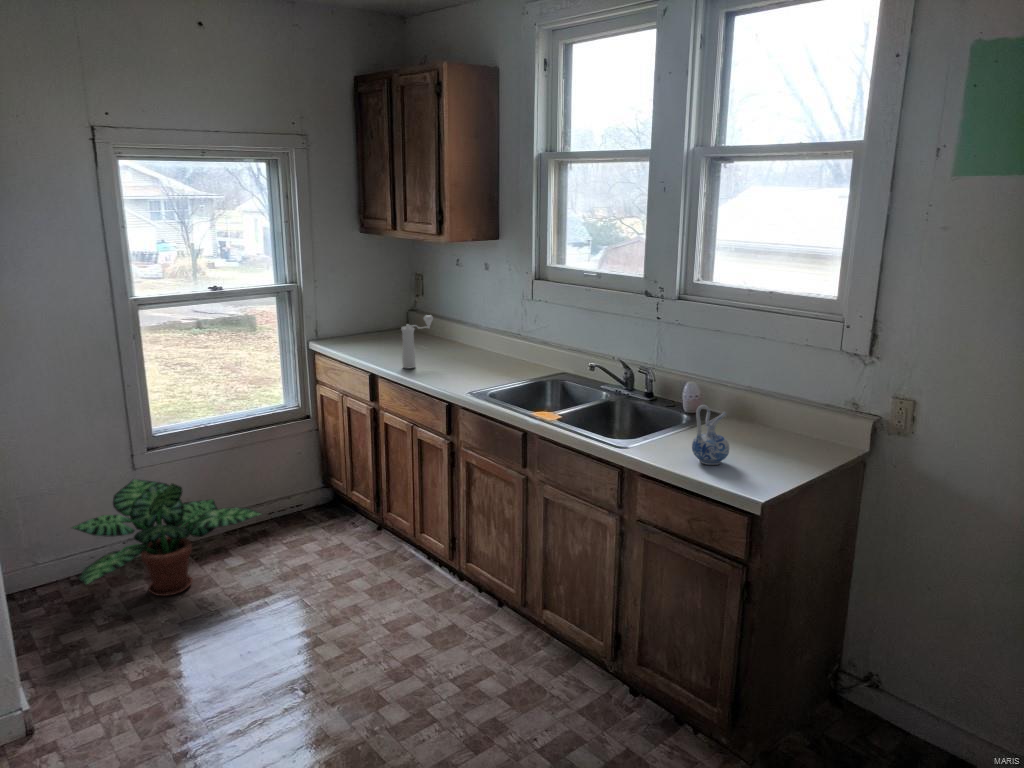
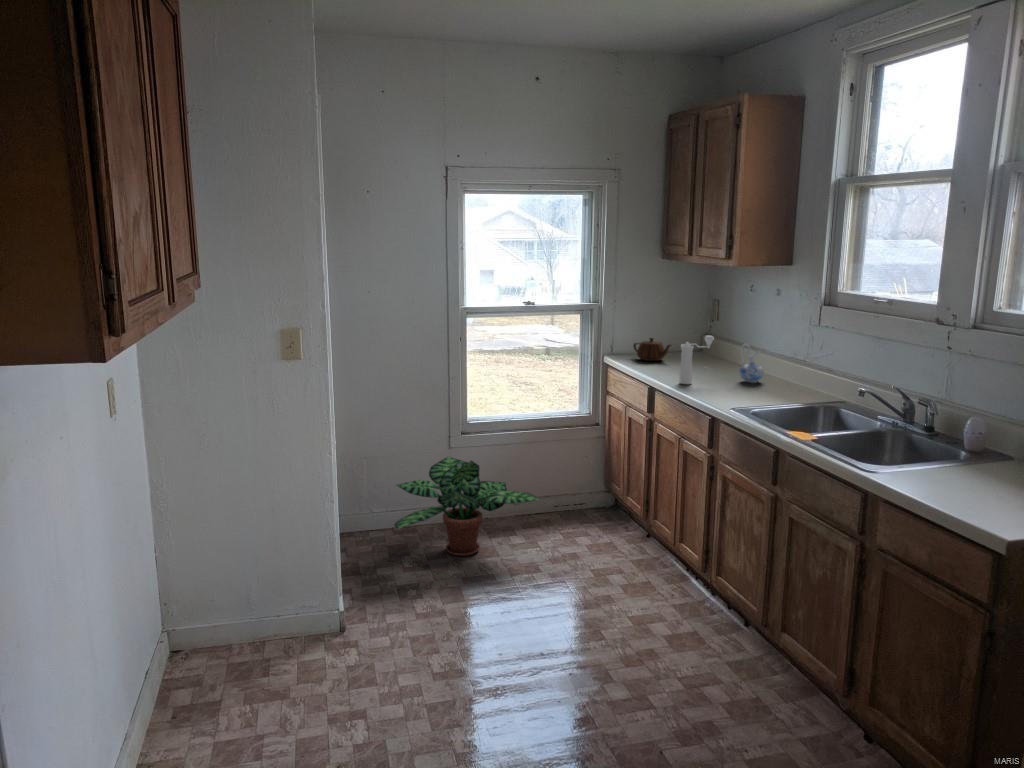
teapot: none [340,319,383,344] -> present [633,338,672,361]
ceramic pitcher: present [692,405,729,465] -> present [740,344,763,383]

